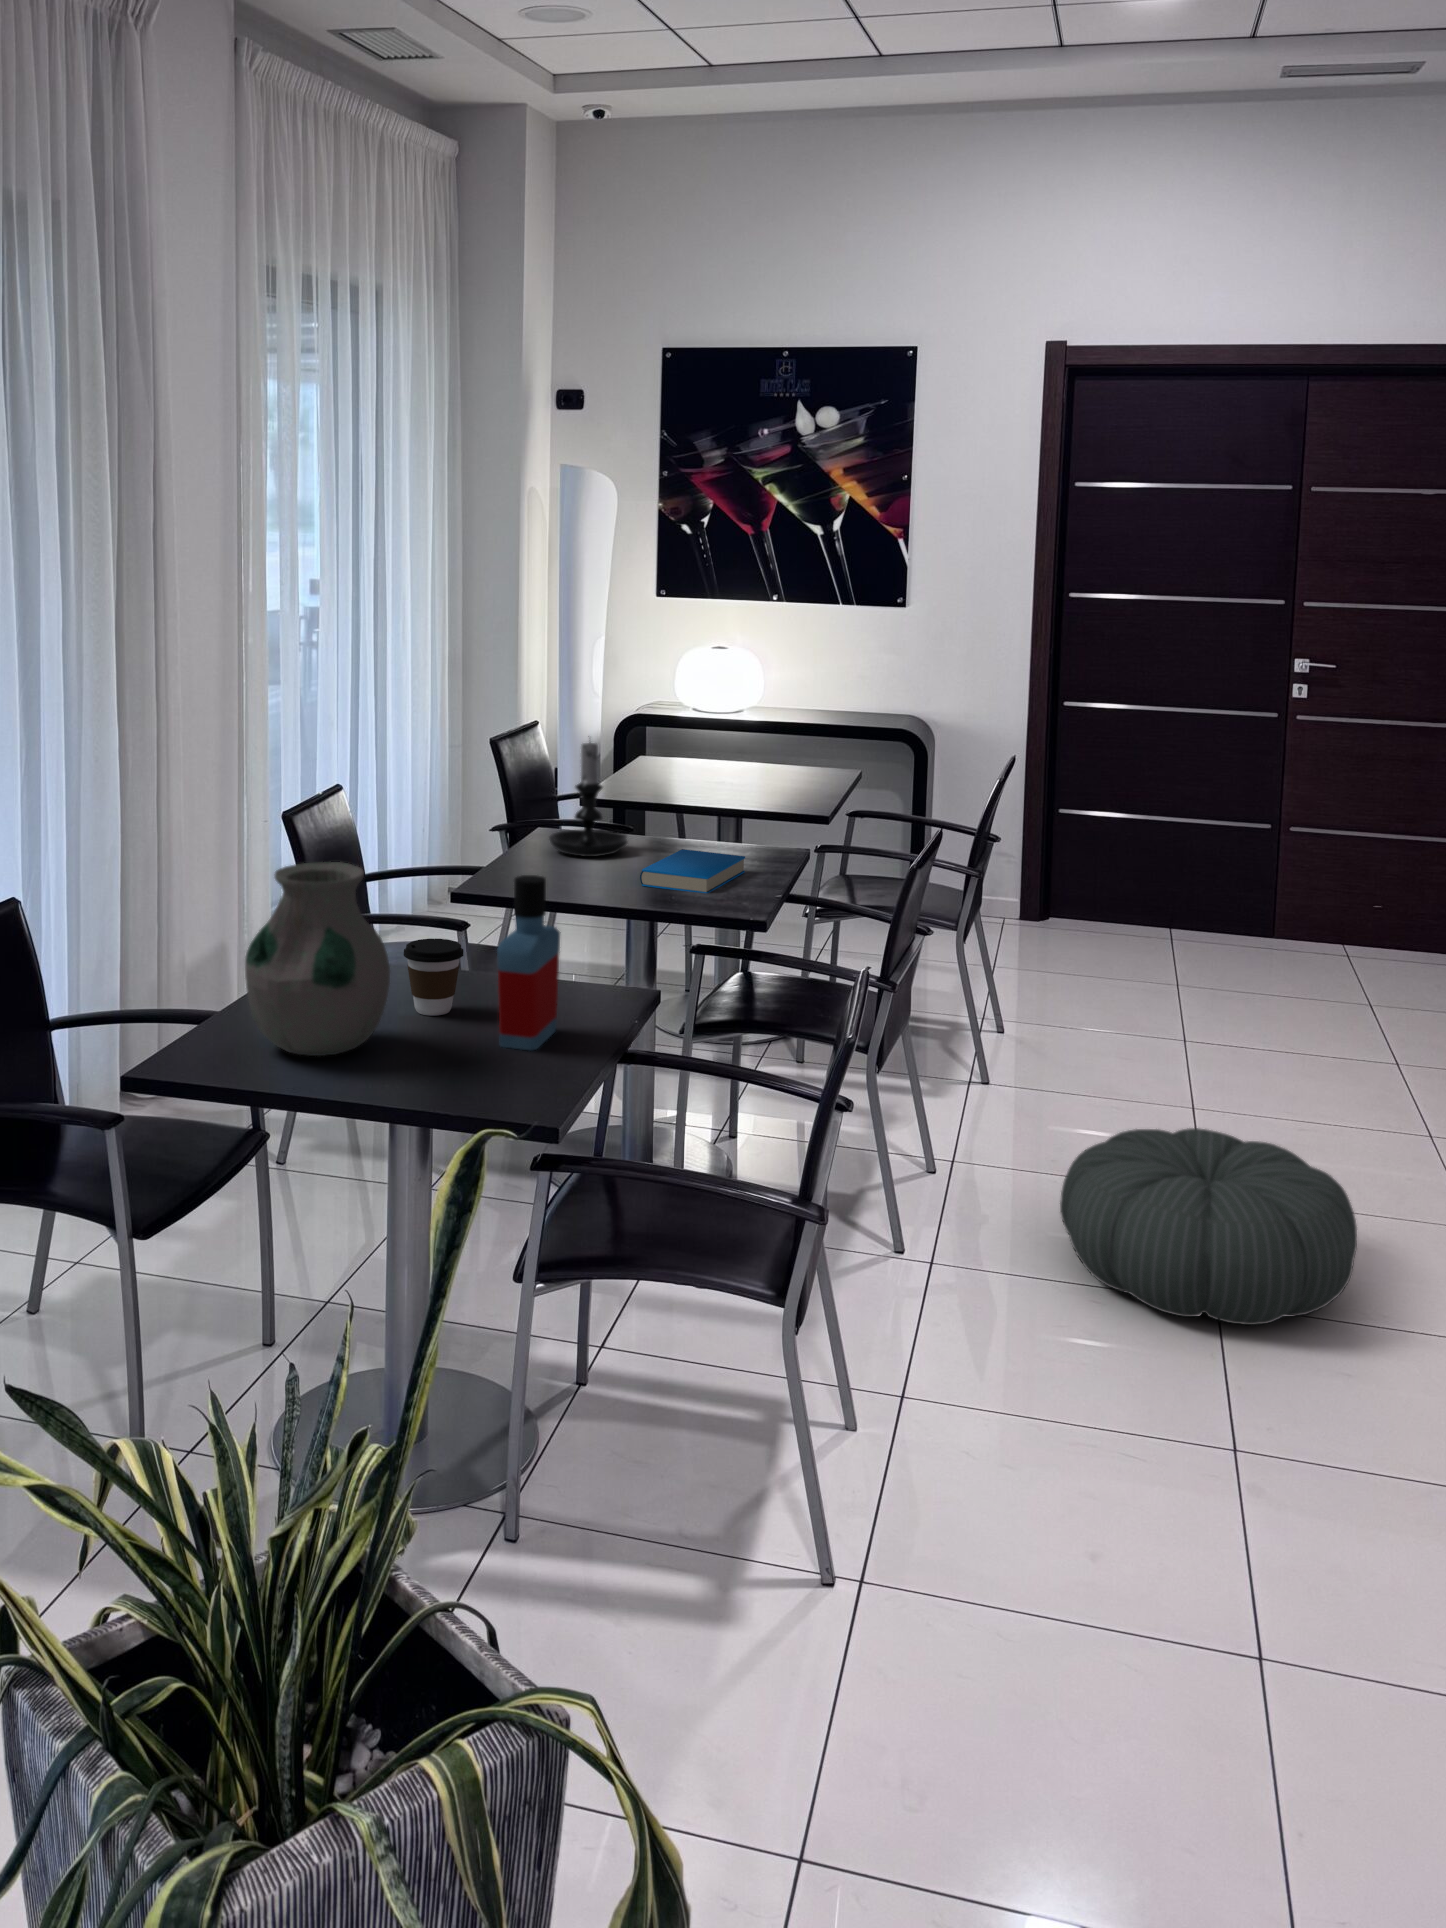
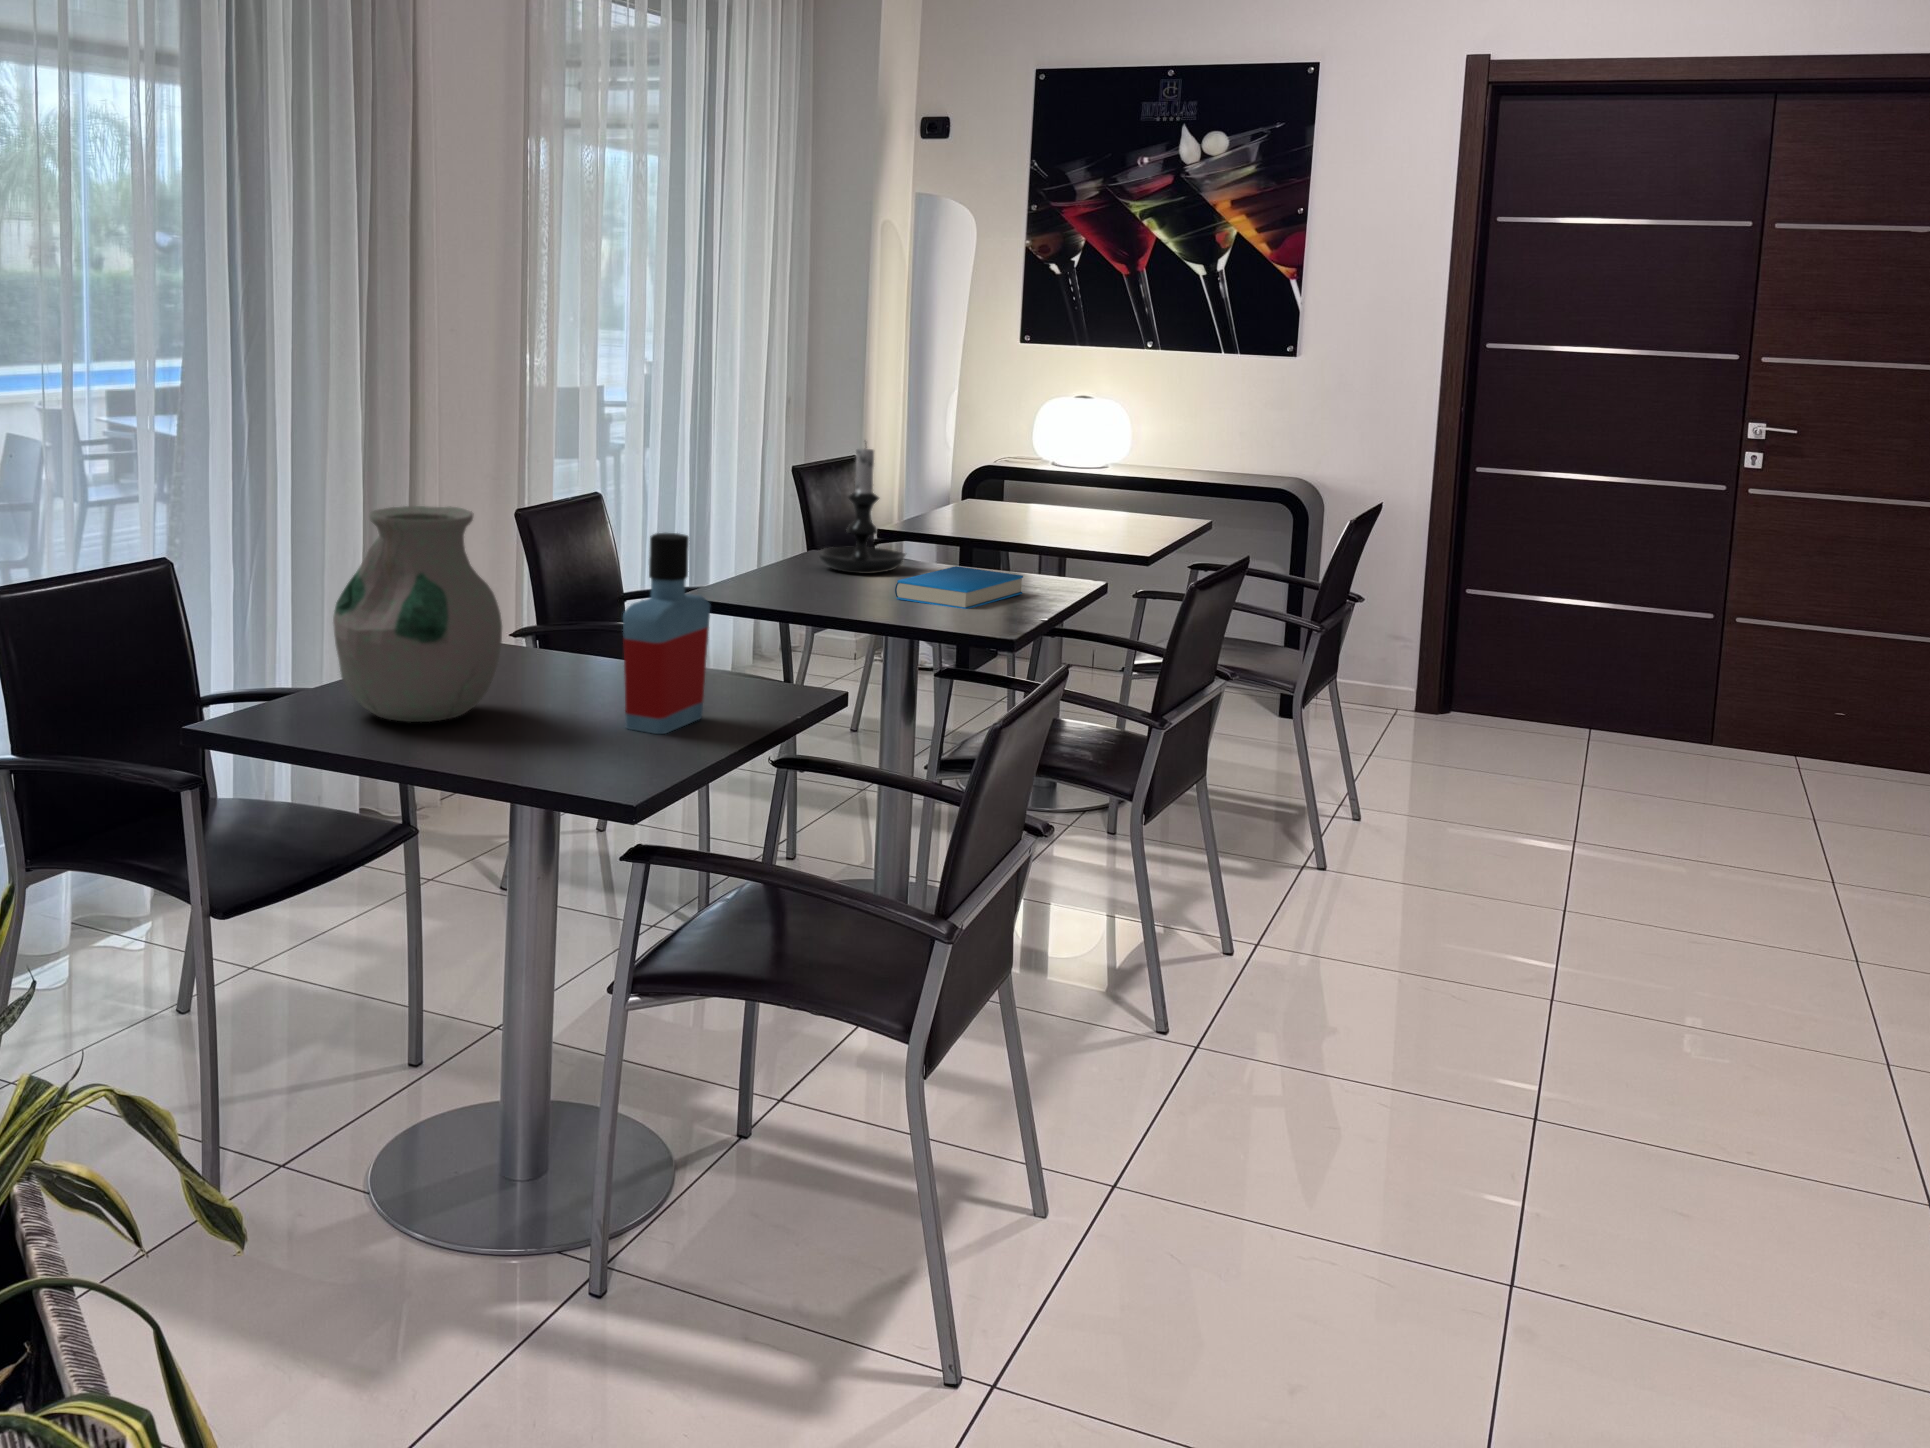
coffee cup: present [404,938,463,1016] -> none [544,612,614,697]
pouf: present [1060,1128,1357,1325] -> none [1357,910,1721,1145]

